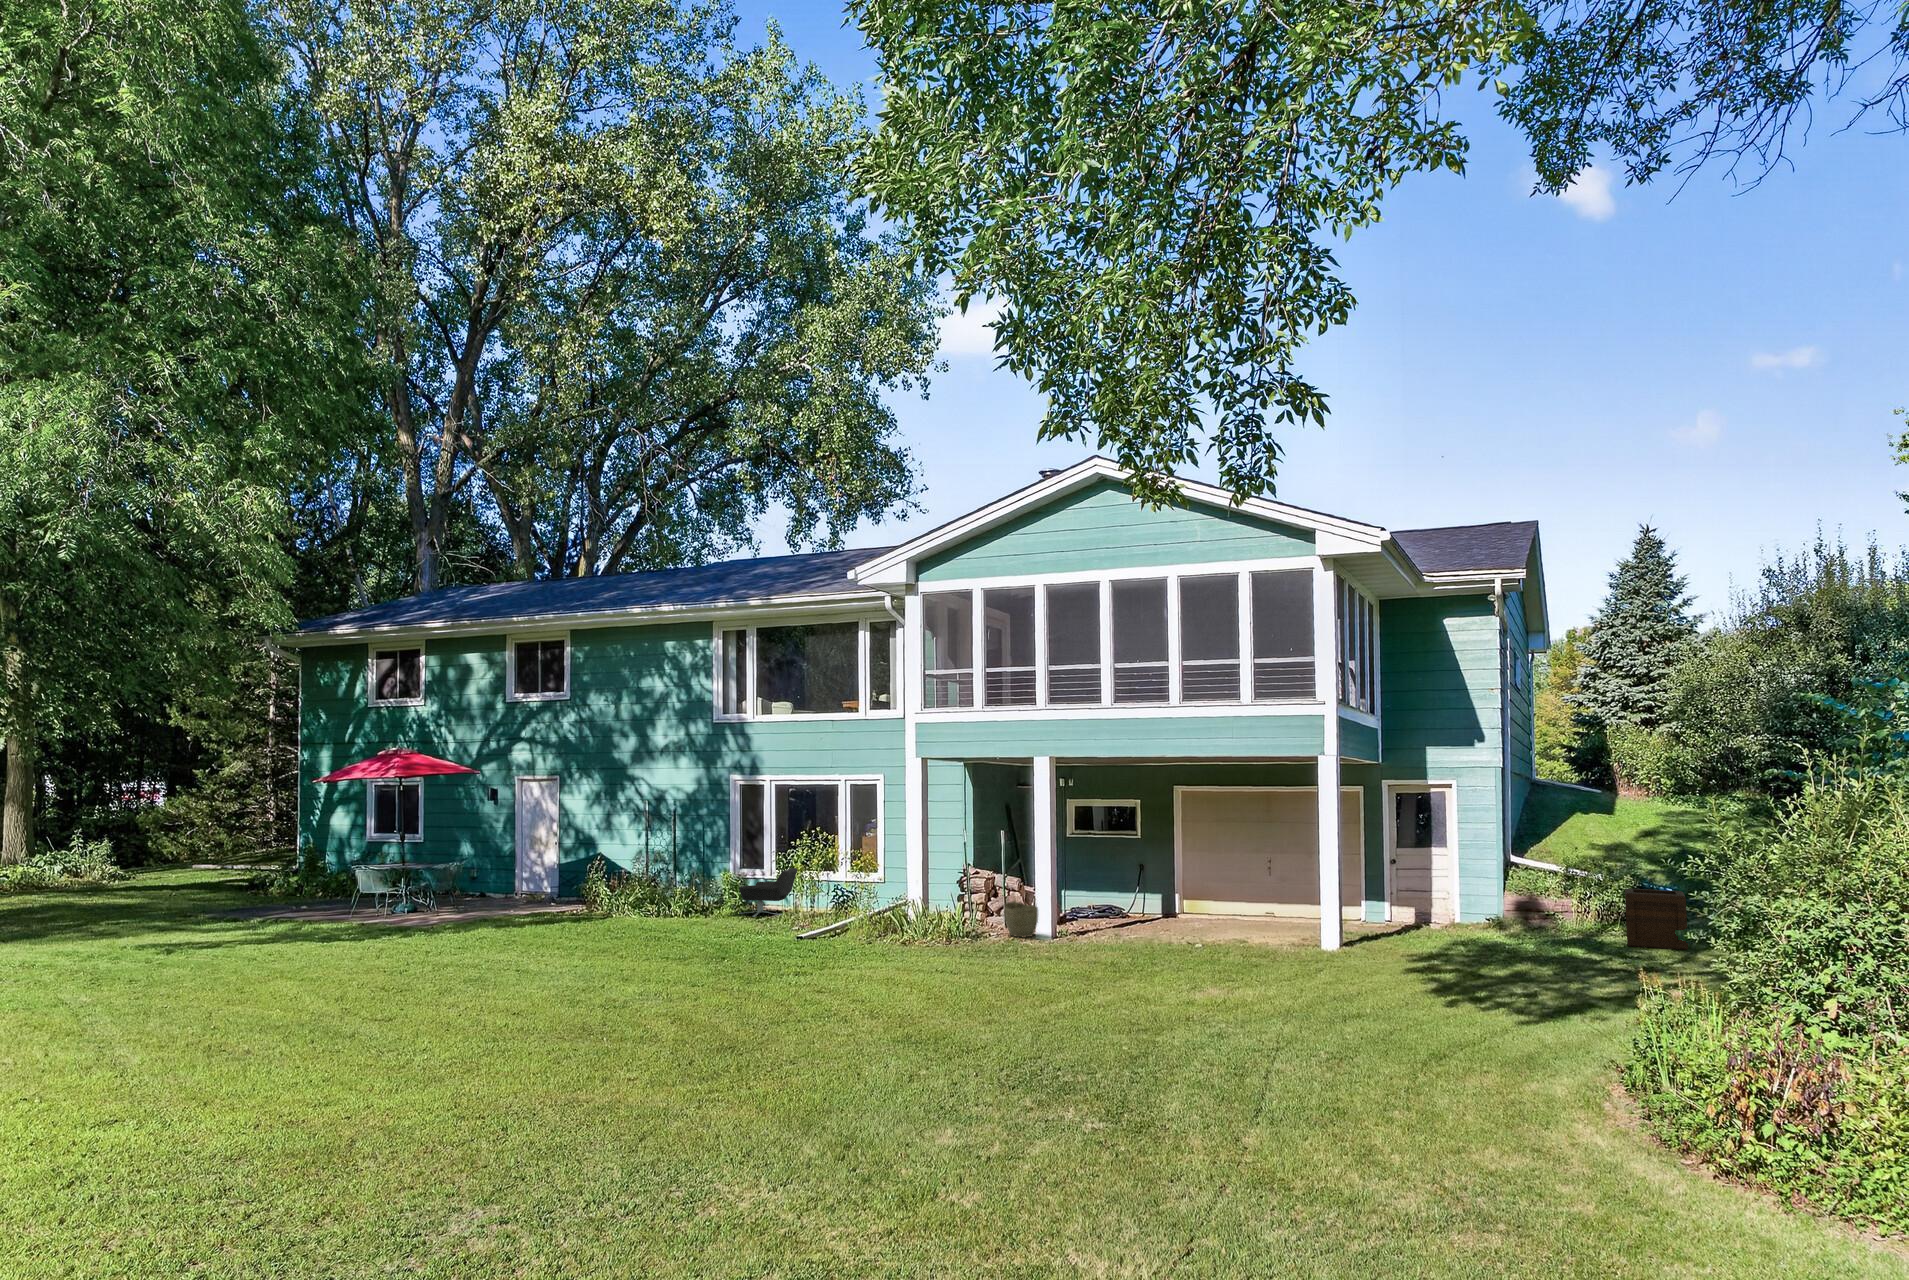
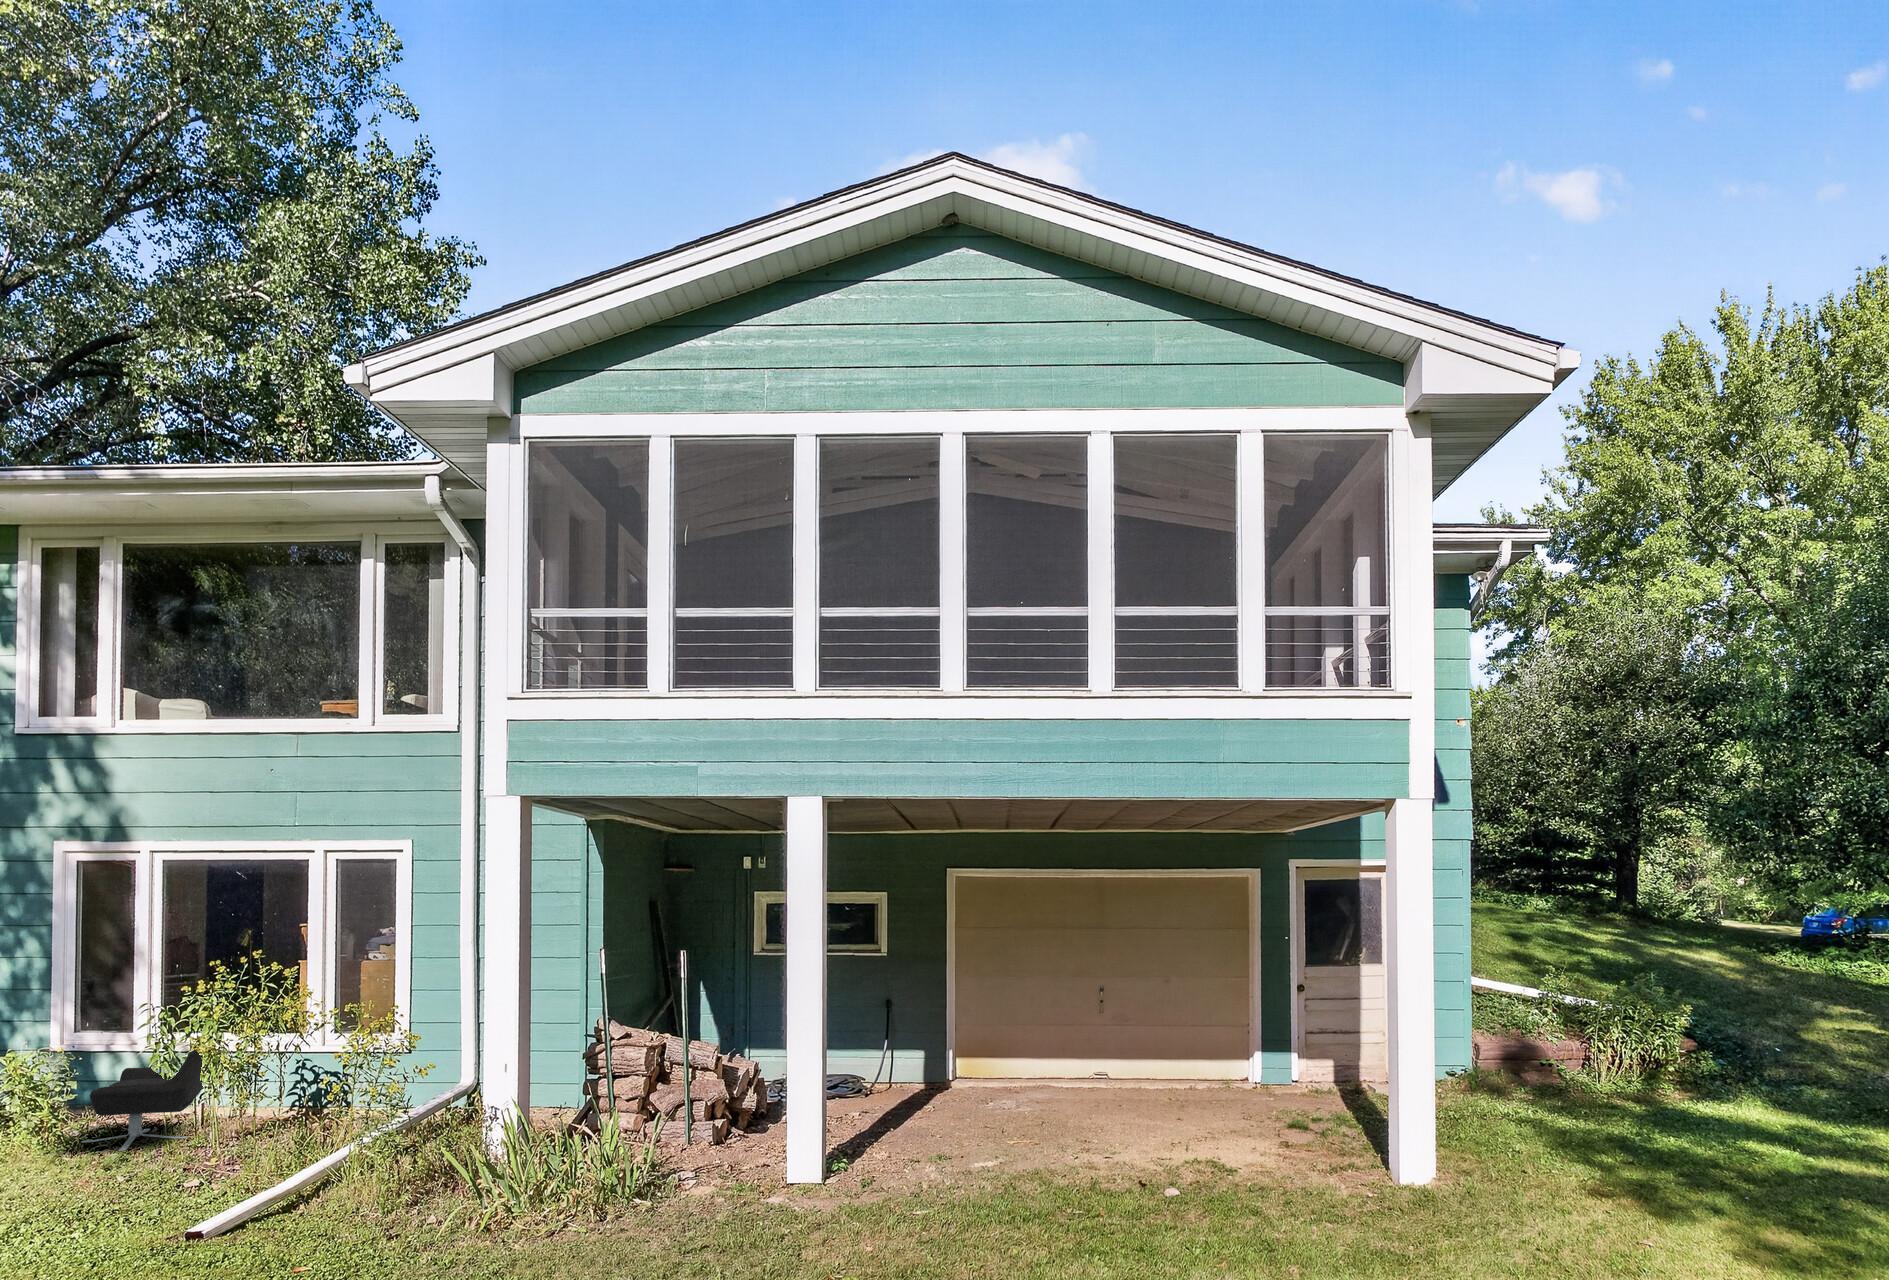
wooden crate: present [1625,889,1688,950] -> none [1623,1004,1736,1099]
woven basket: present [1004,895,1038,937] -> none [700,1078,770,1170]

